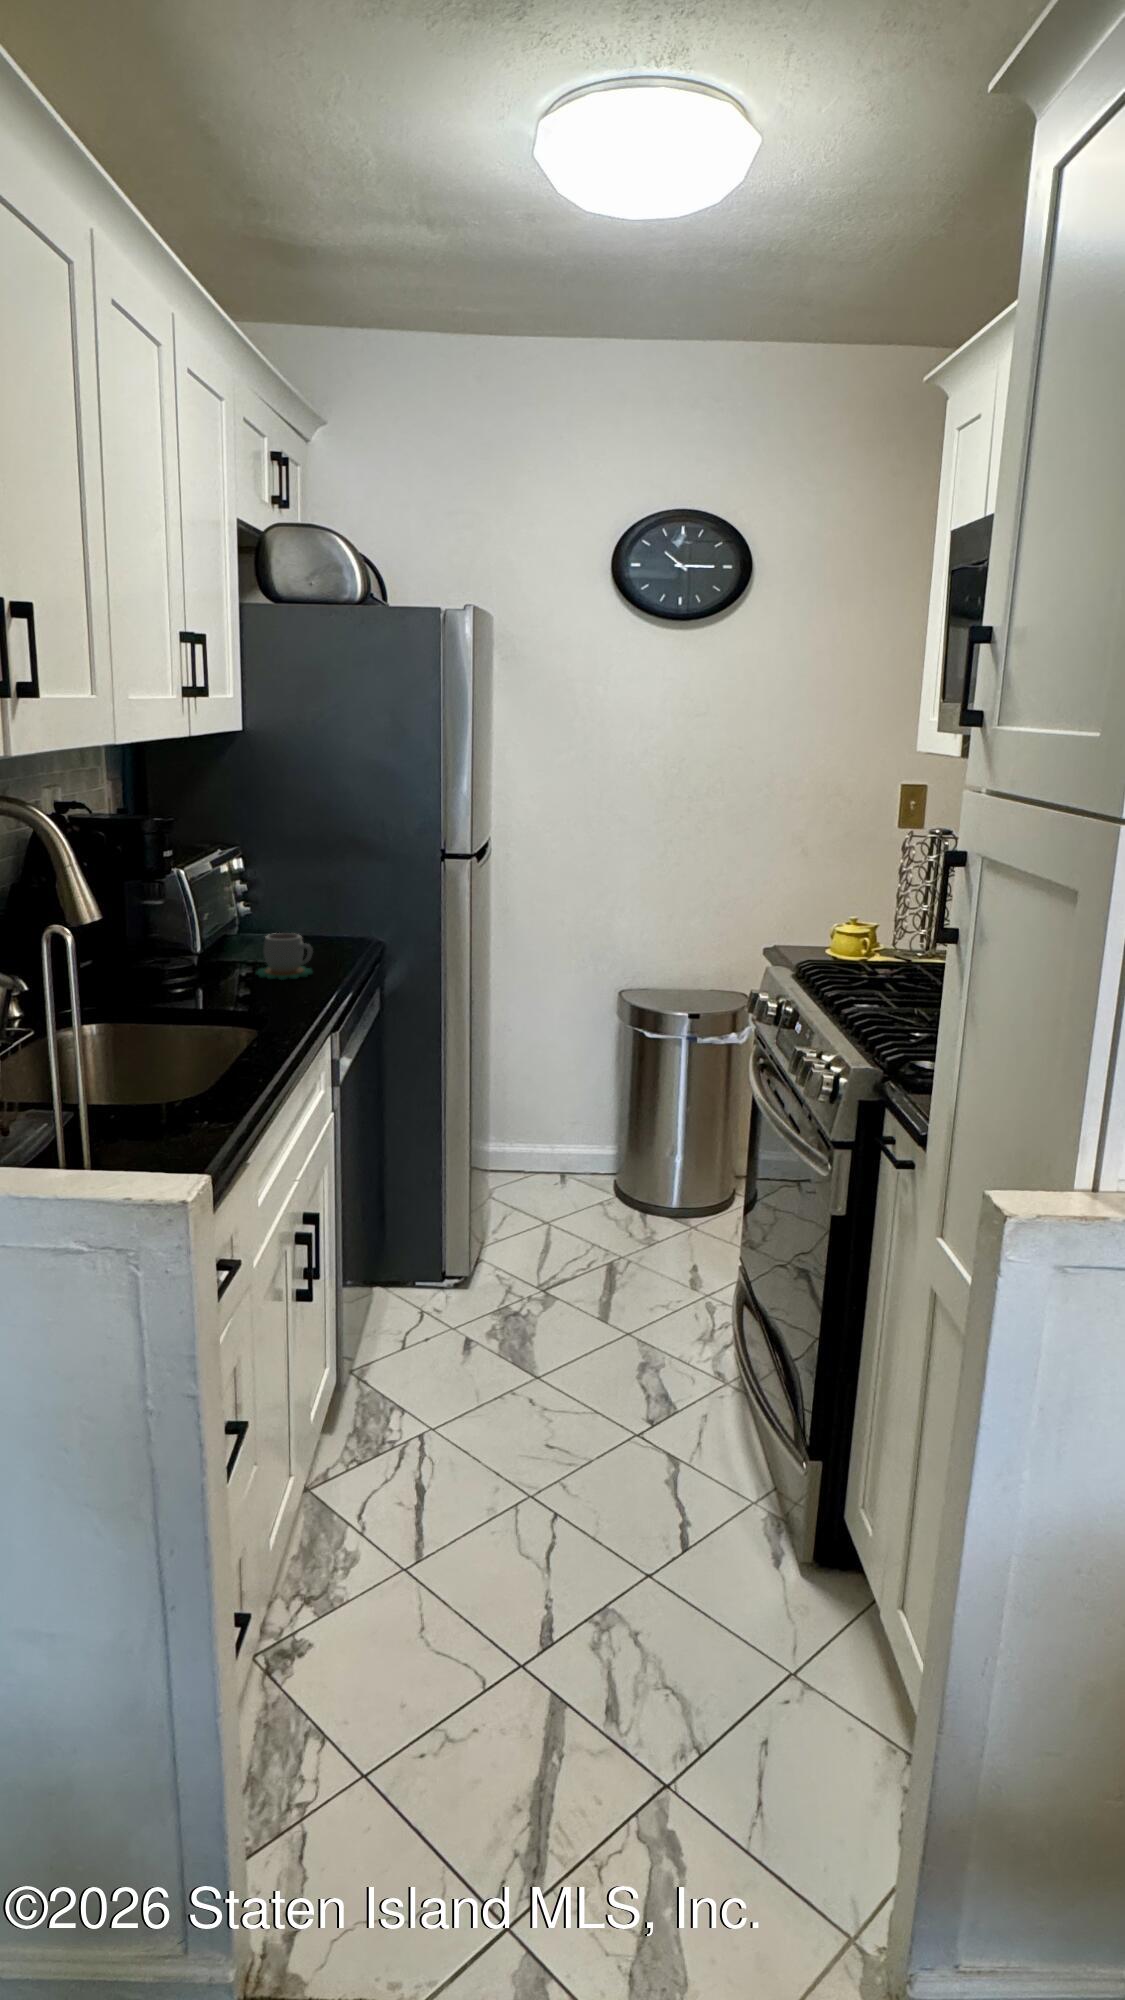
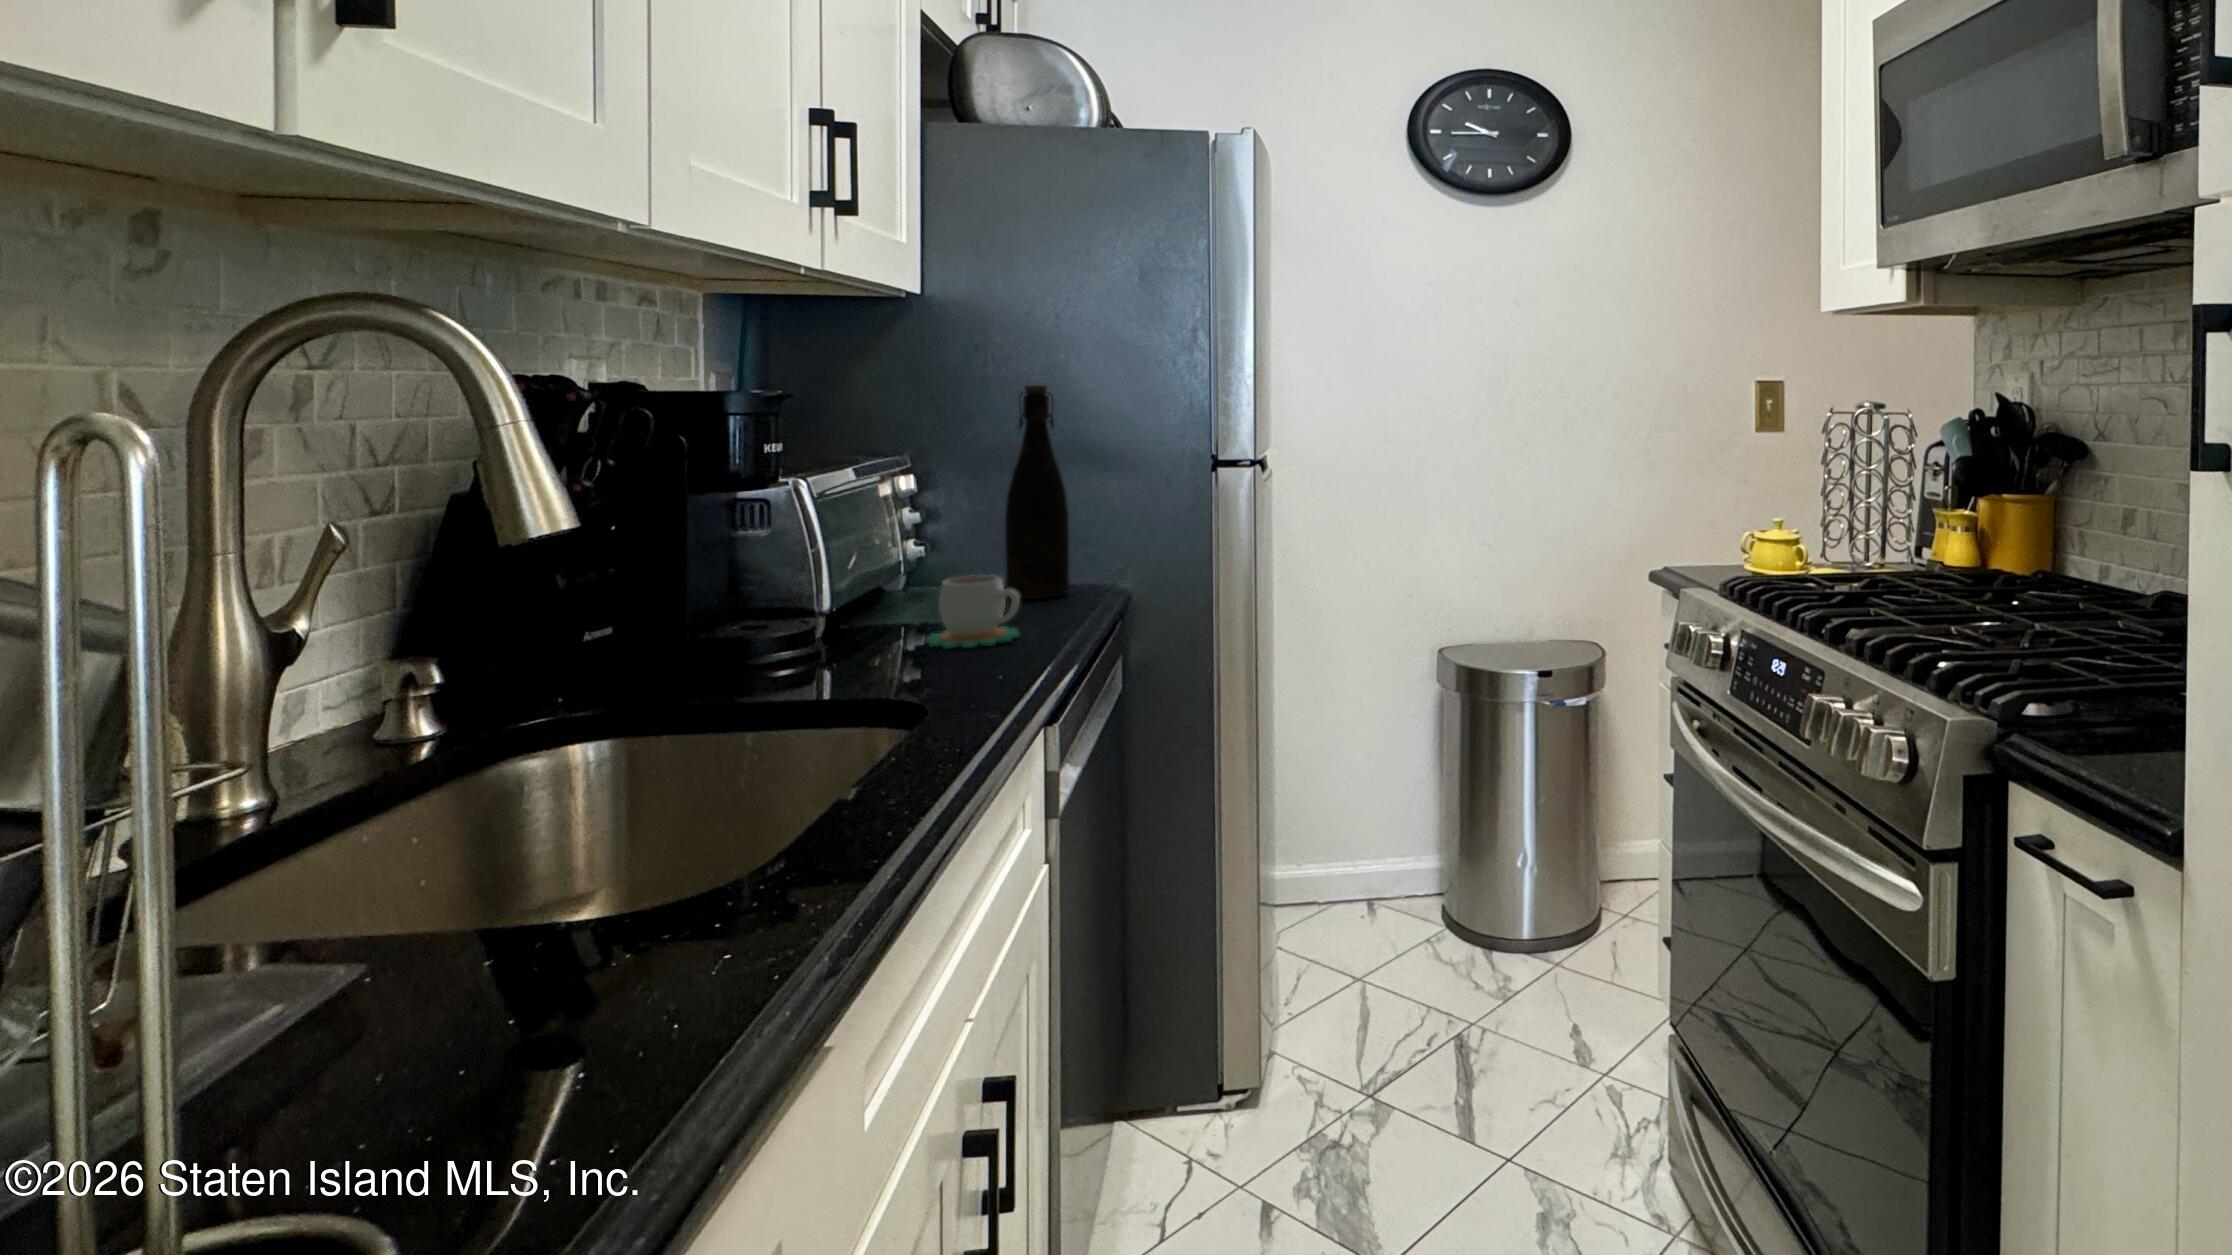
bottle: none [302,799,344,946] -> present [1005,385,1069,599]

